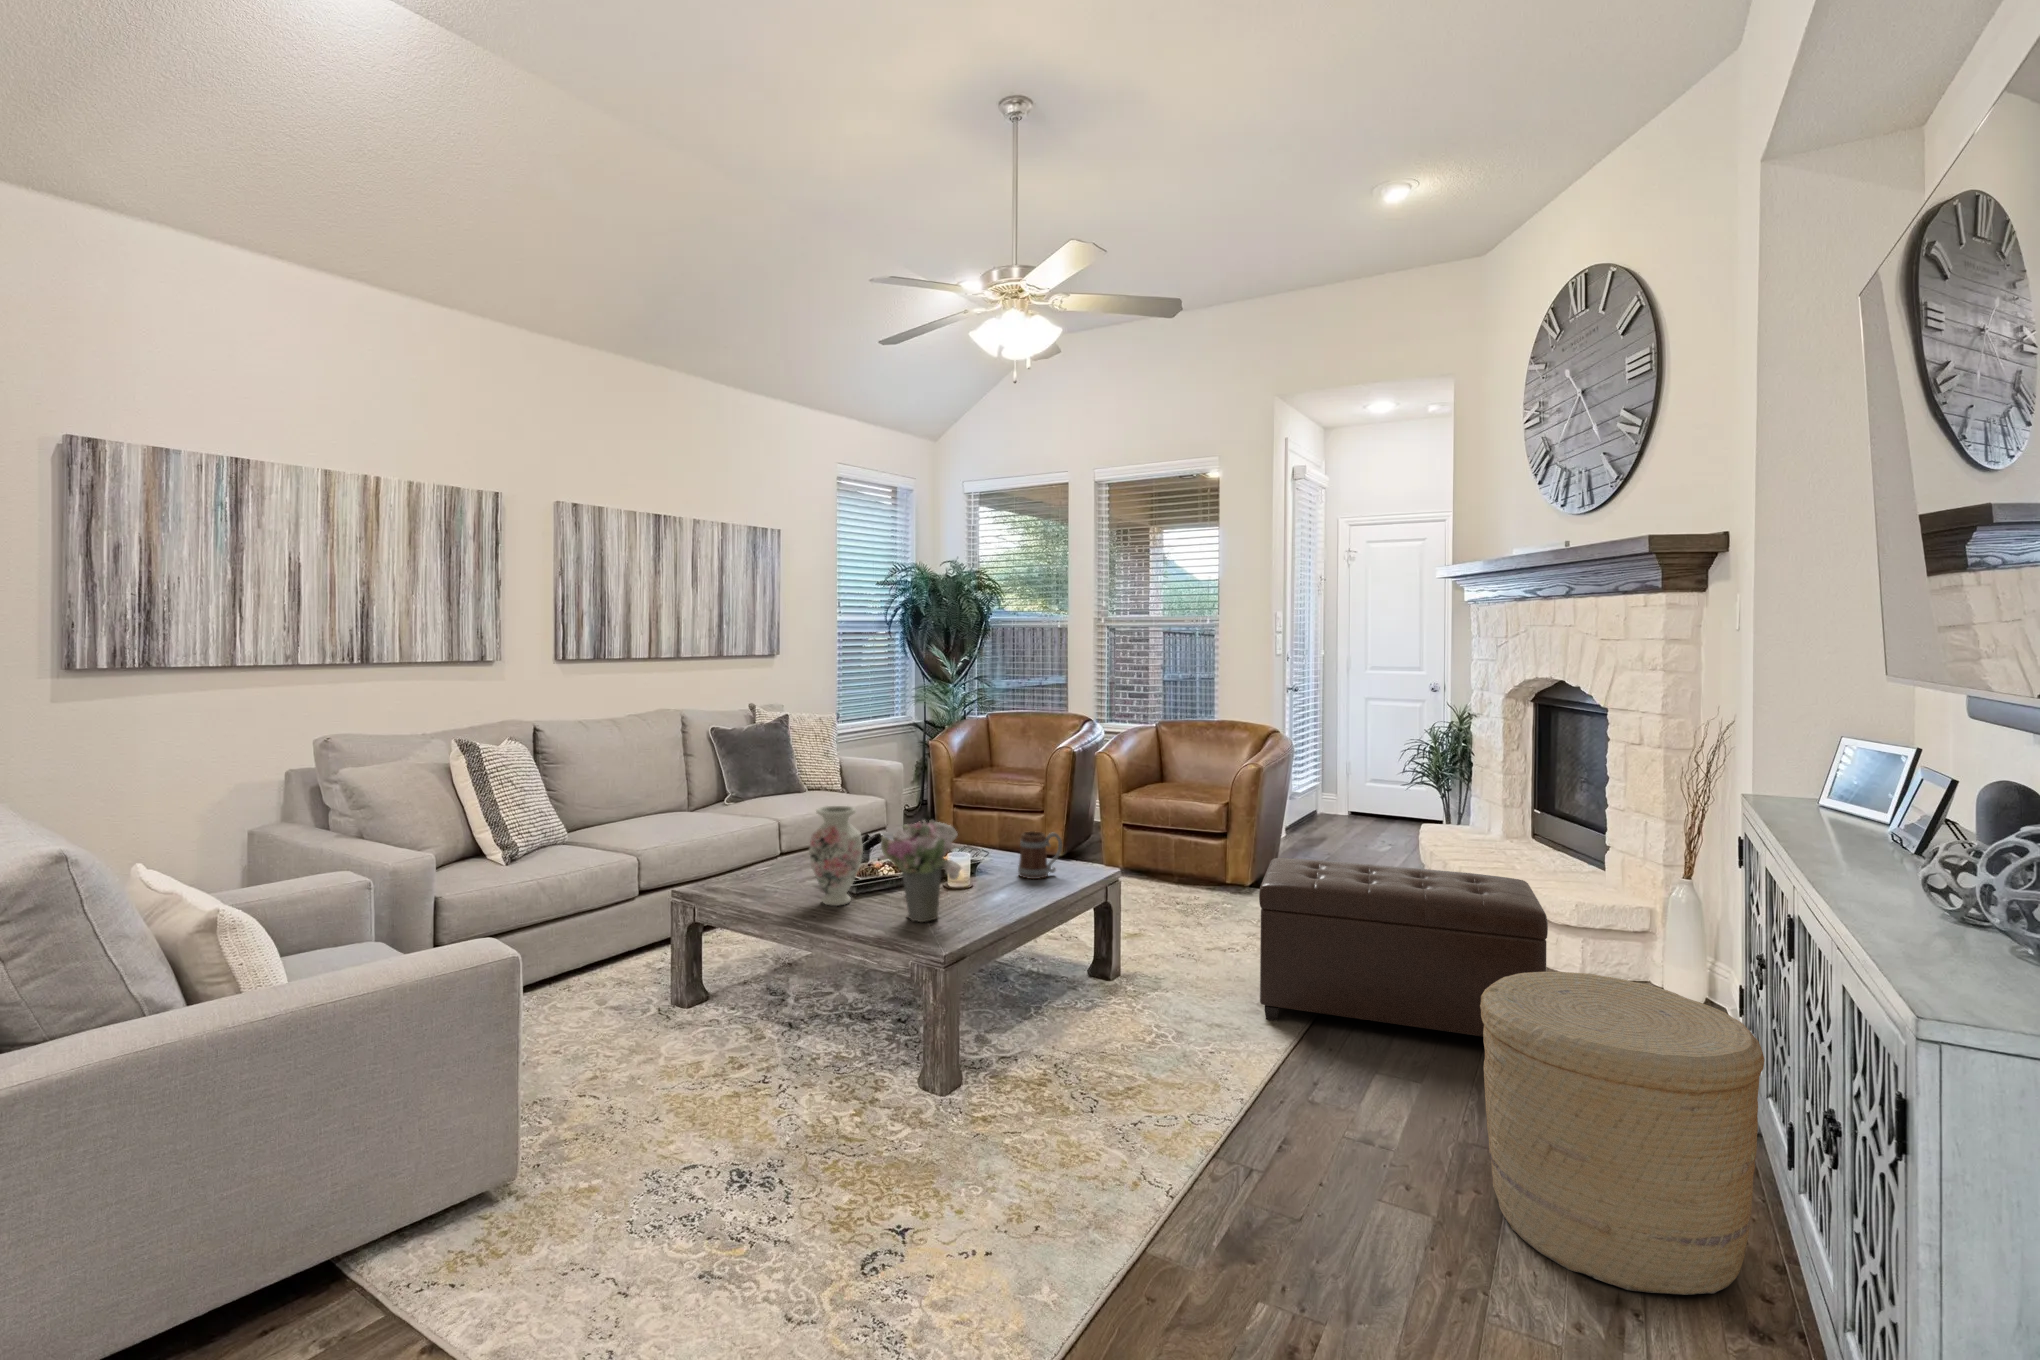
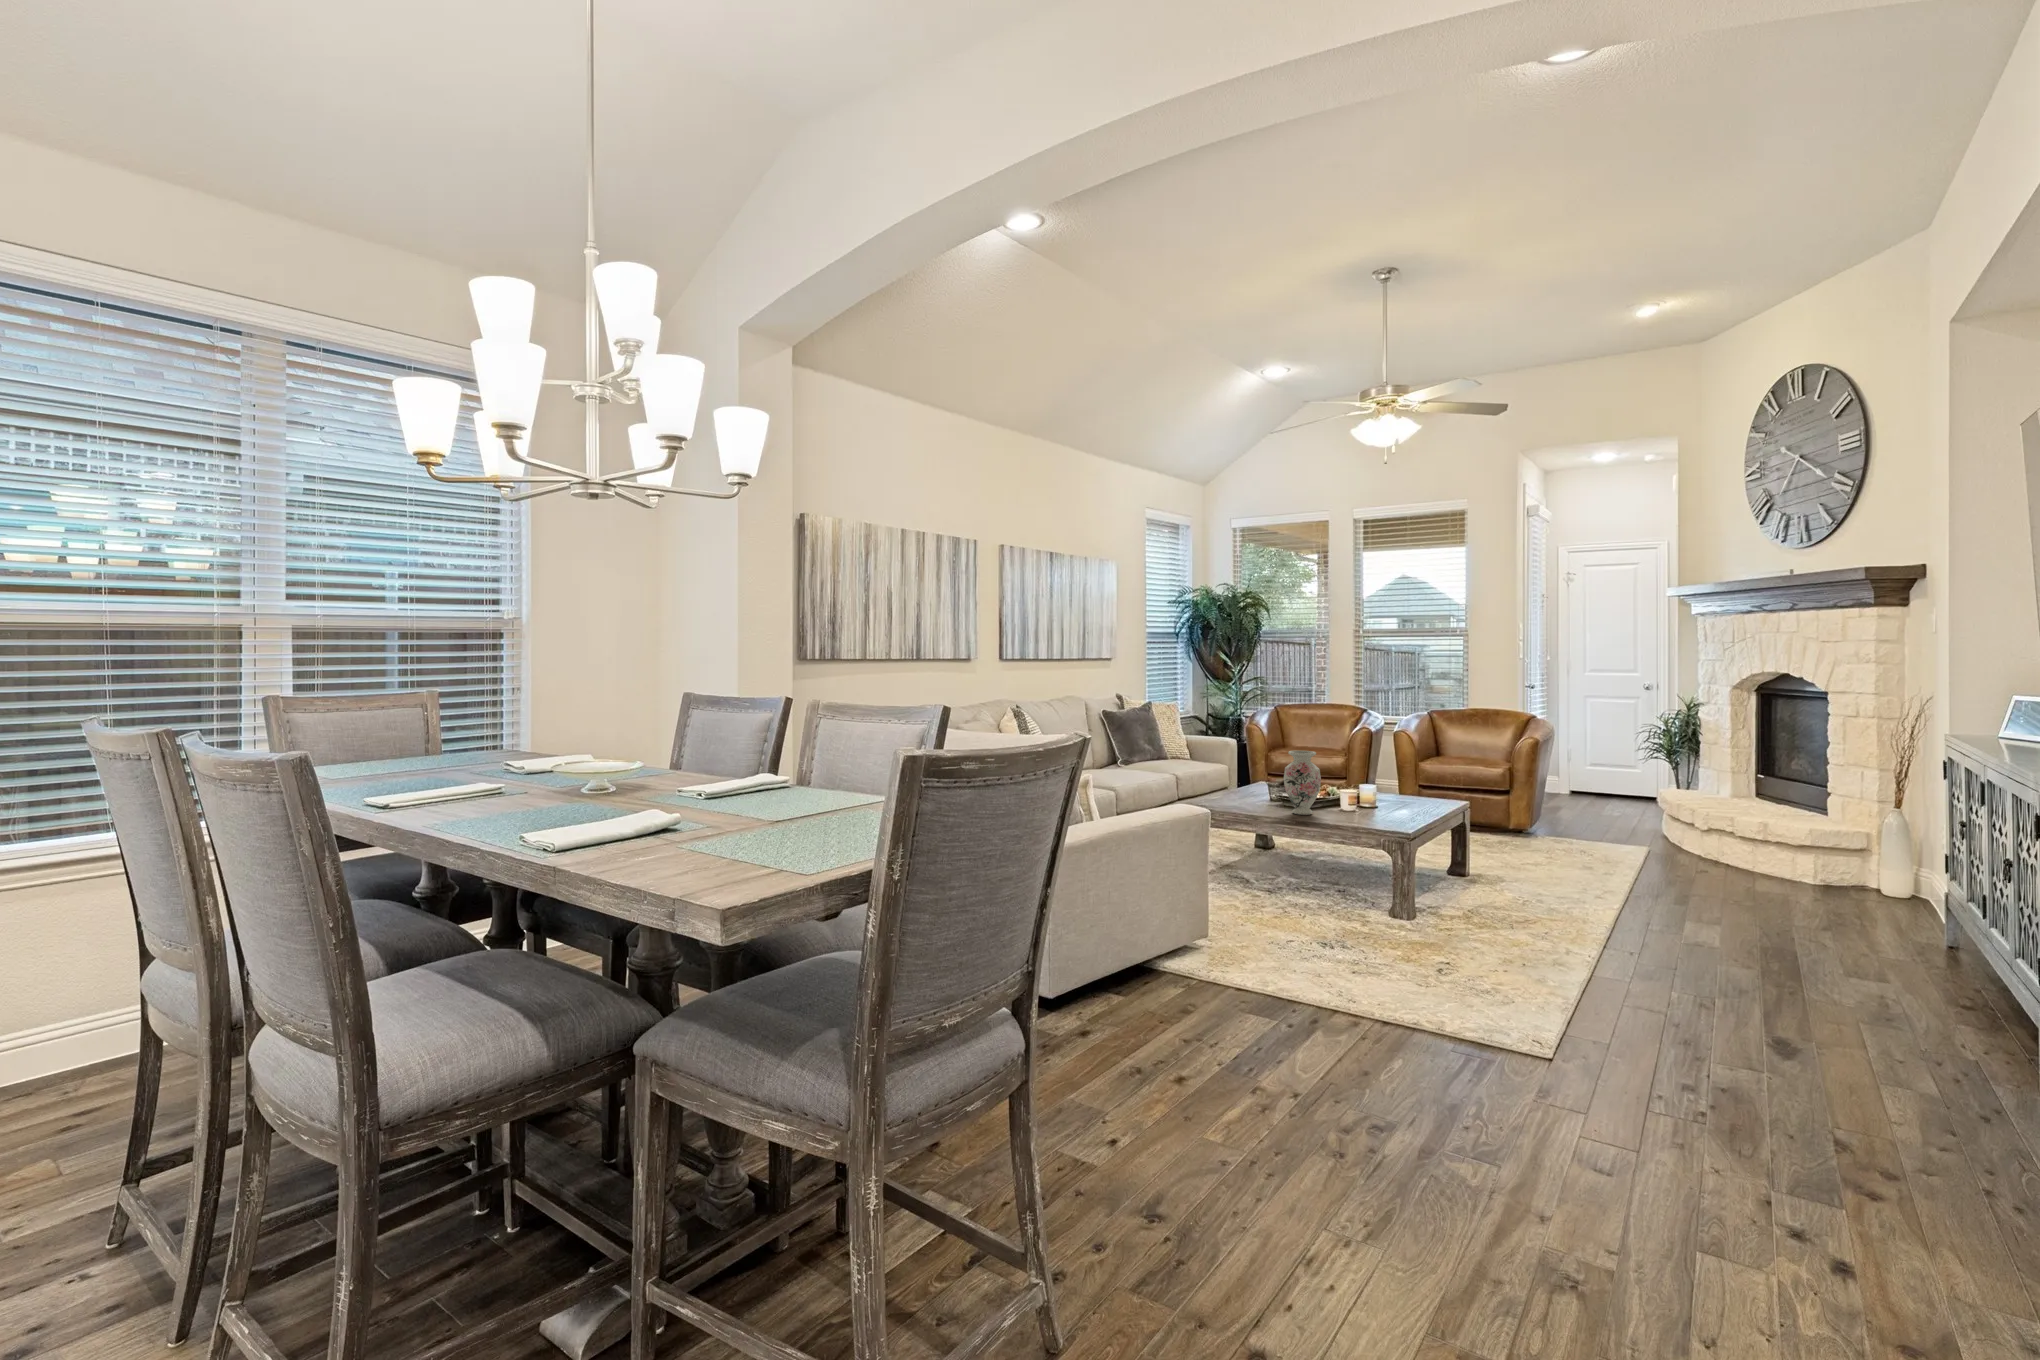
flower bouquet: present [881,820,961,922] -> none [1345,758,1404,822]
mug: present [1018,831,1062,879] -> none [1404,774,1436,805]
ottoman: present [1259,858,1548,1036] -> none [1581,796,1804,919]
basket: present [1480,972,1765,1295] -> none [1784,837,1966,996]

